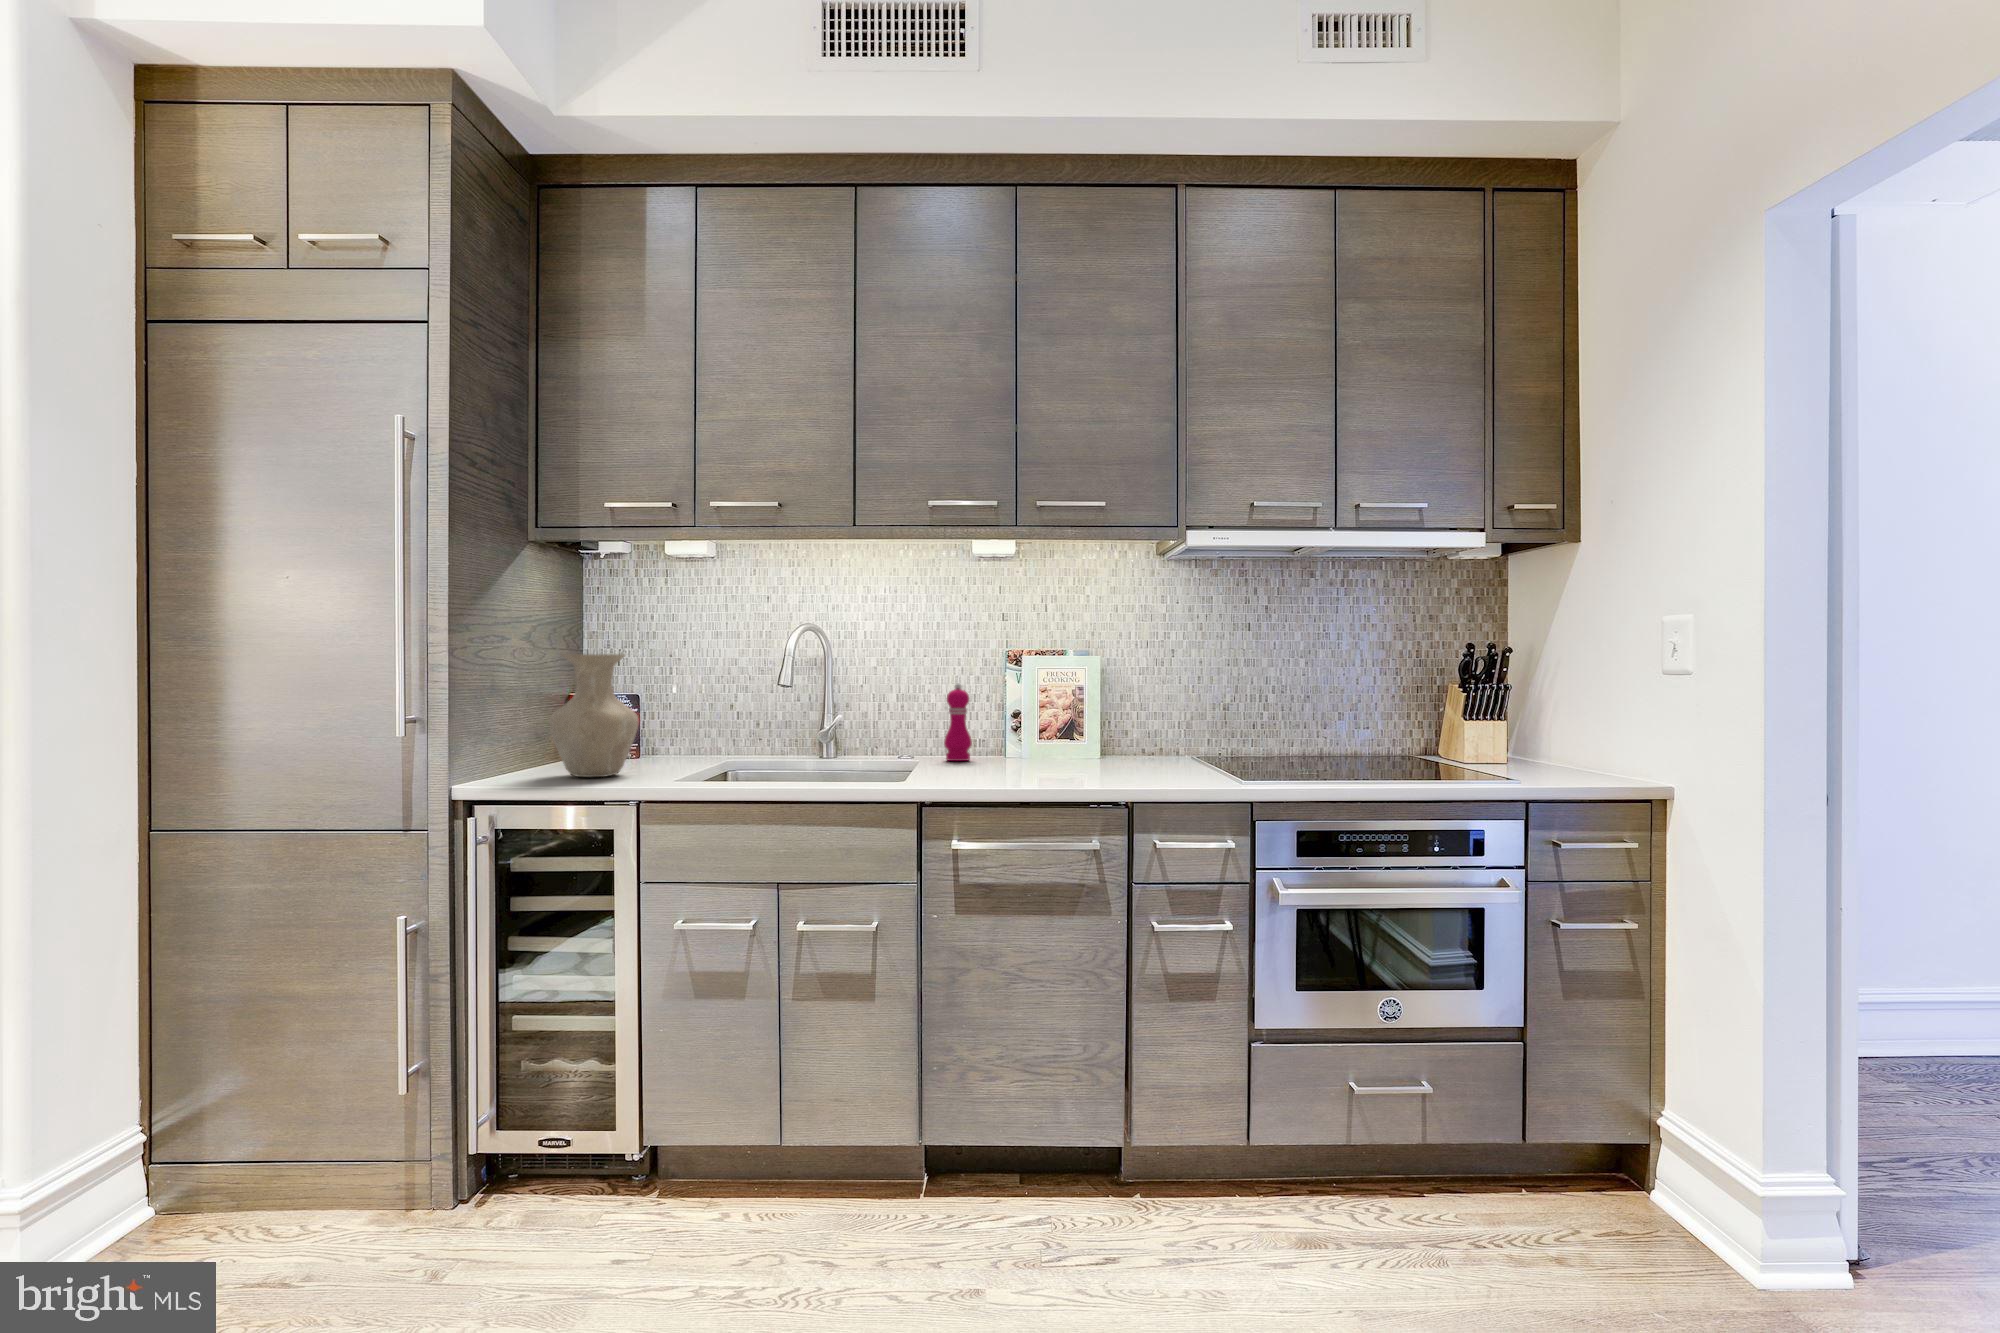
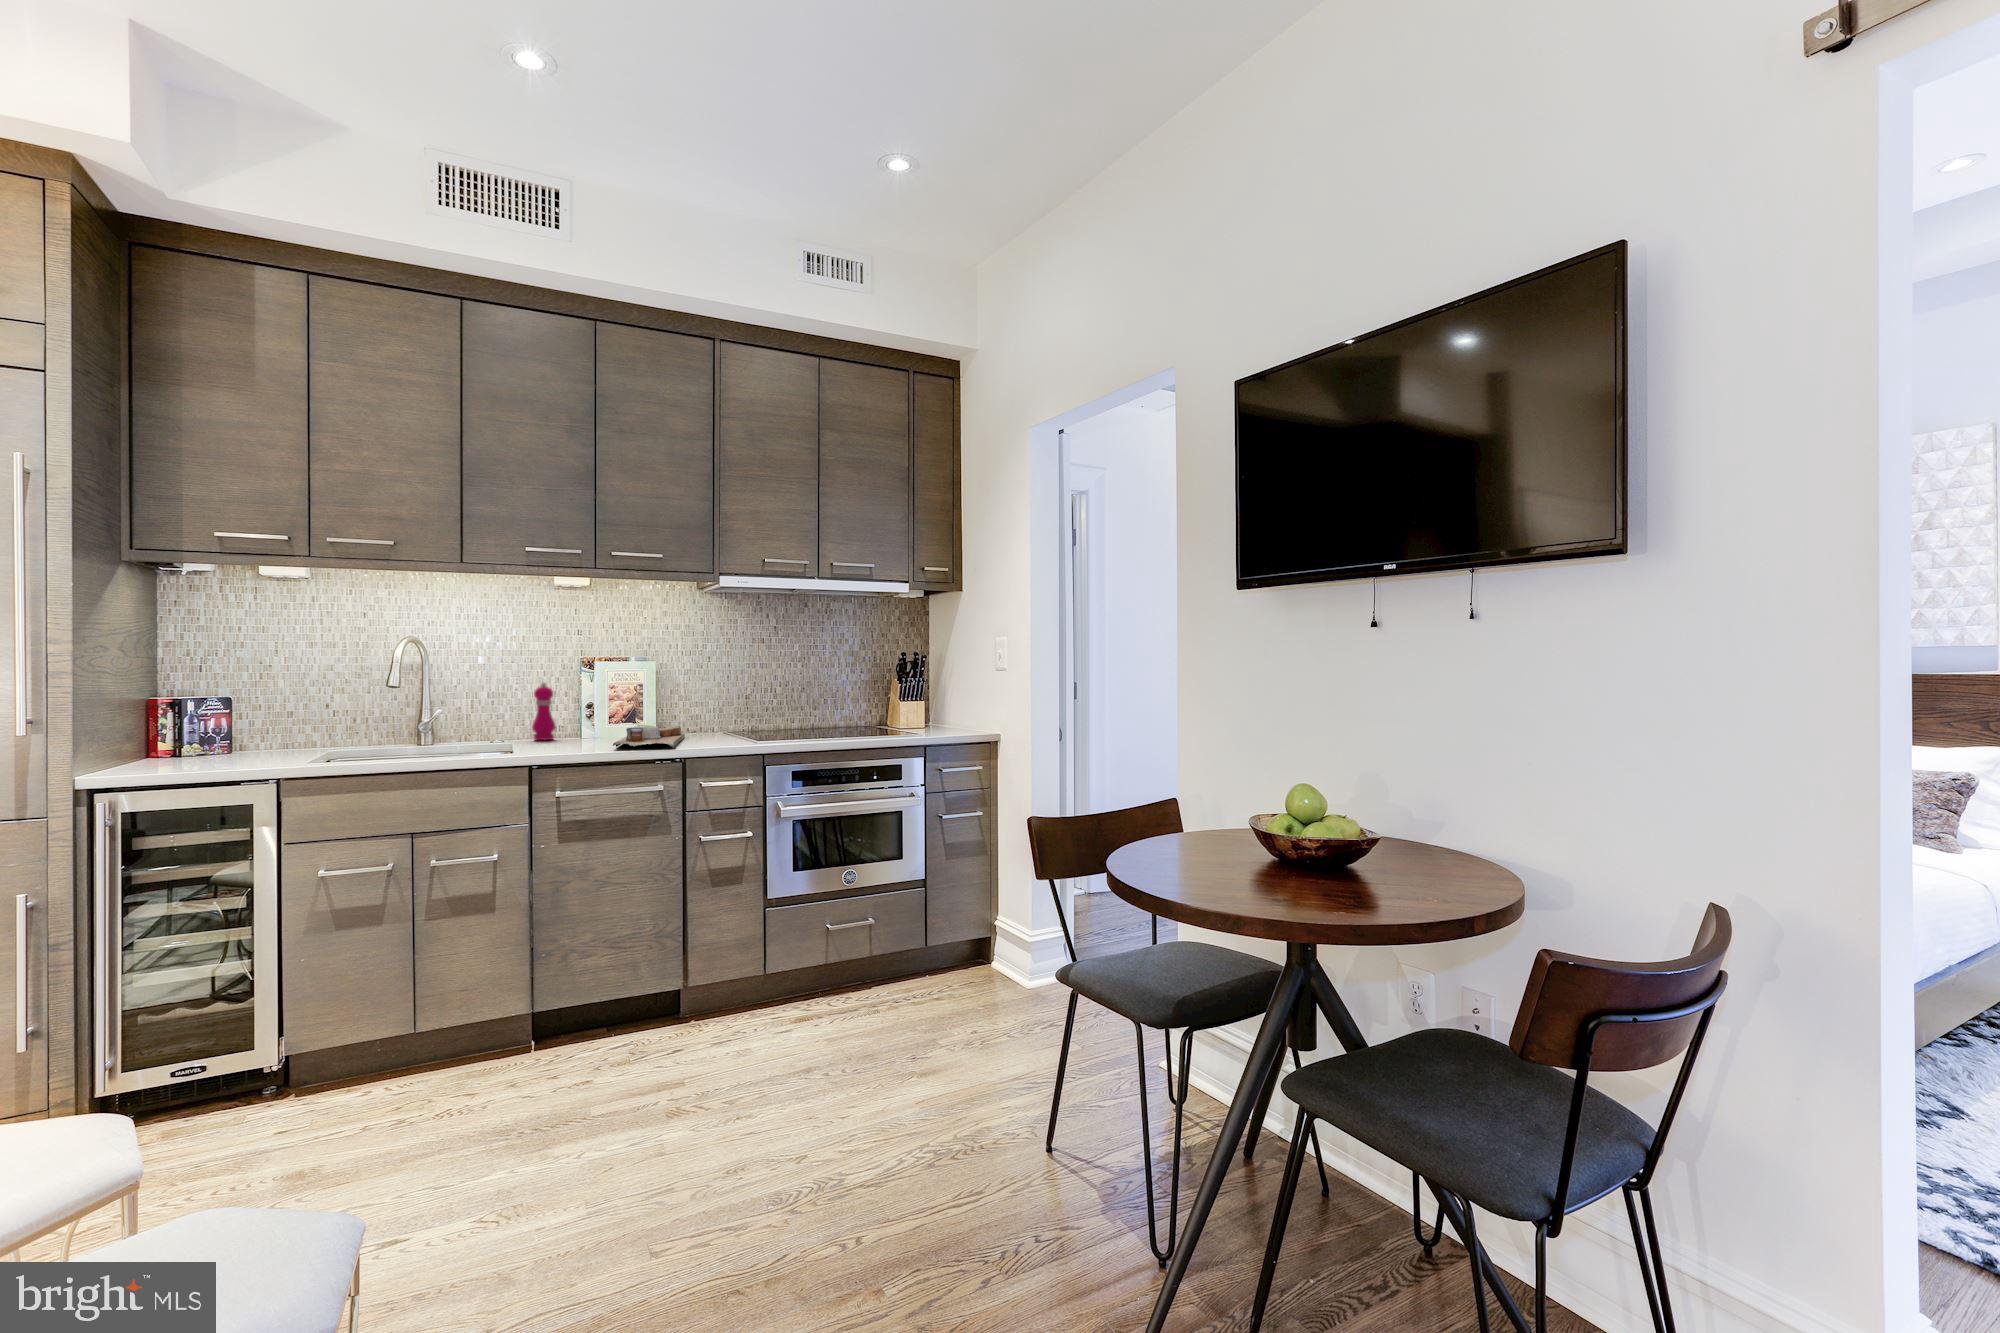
vase: present [550,654,638,777] -> none [160,662,254,767]
cutting board: none [1029,746,1135,784] -> present [613,725,685,748]

